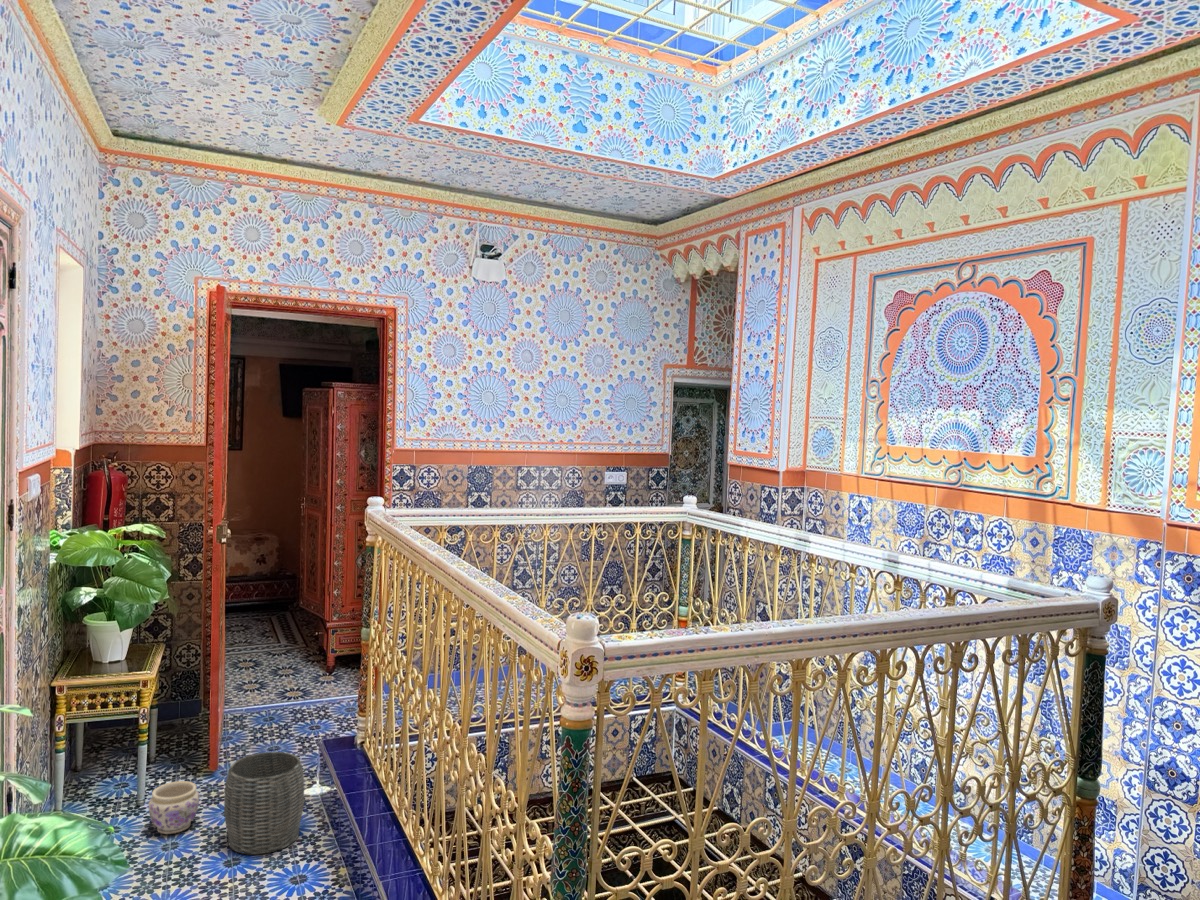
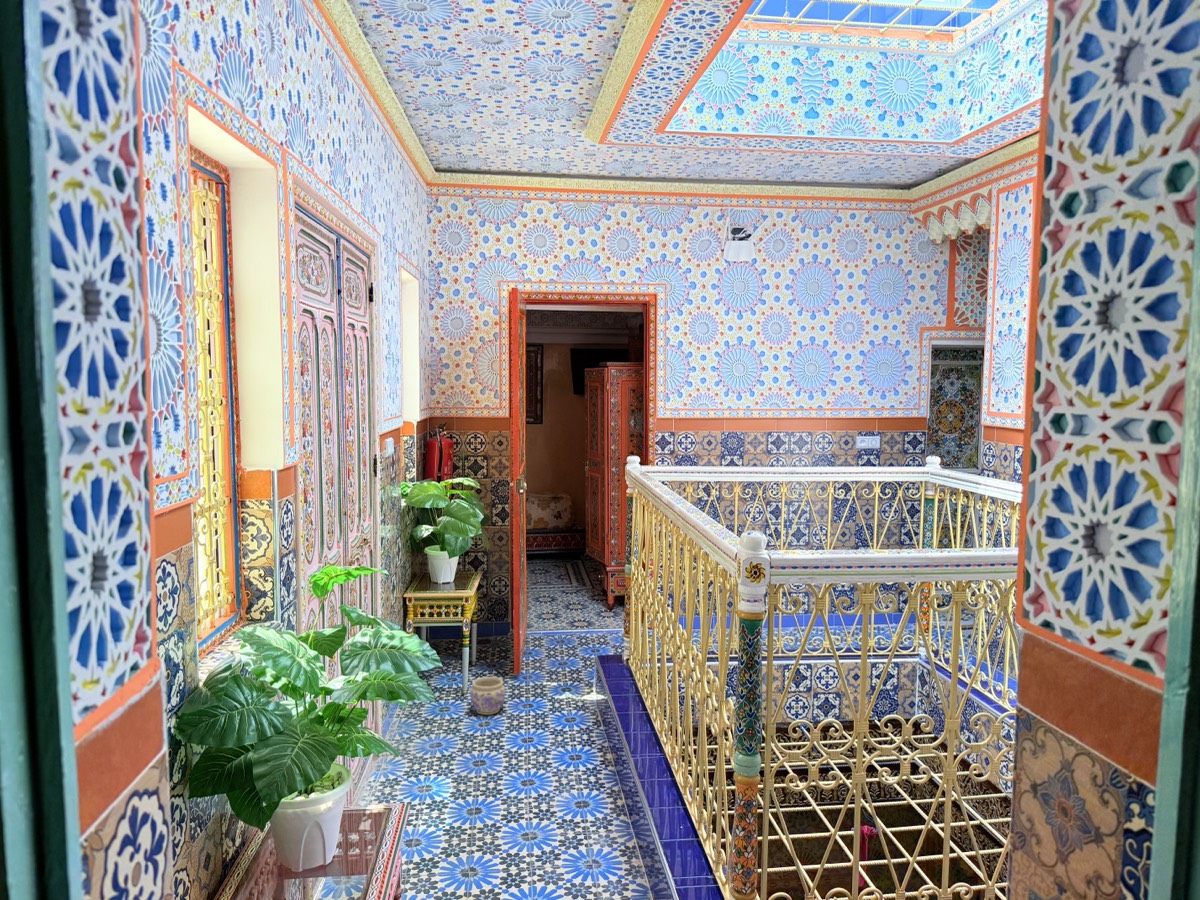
woven basket: present [224,752,304,854] -> none [522,659,581,736]

